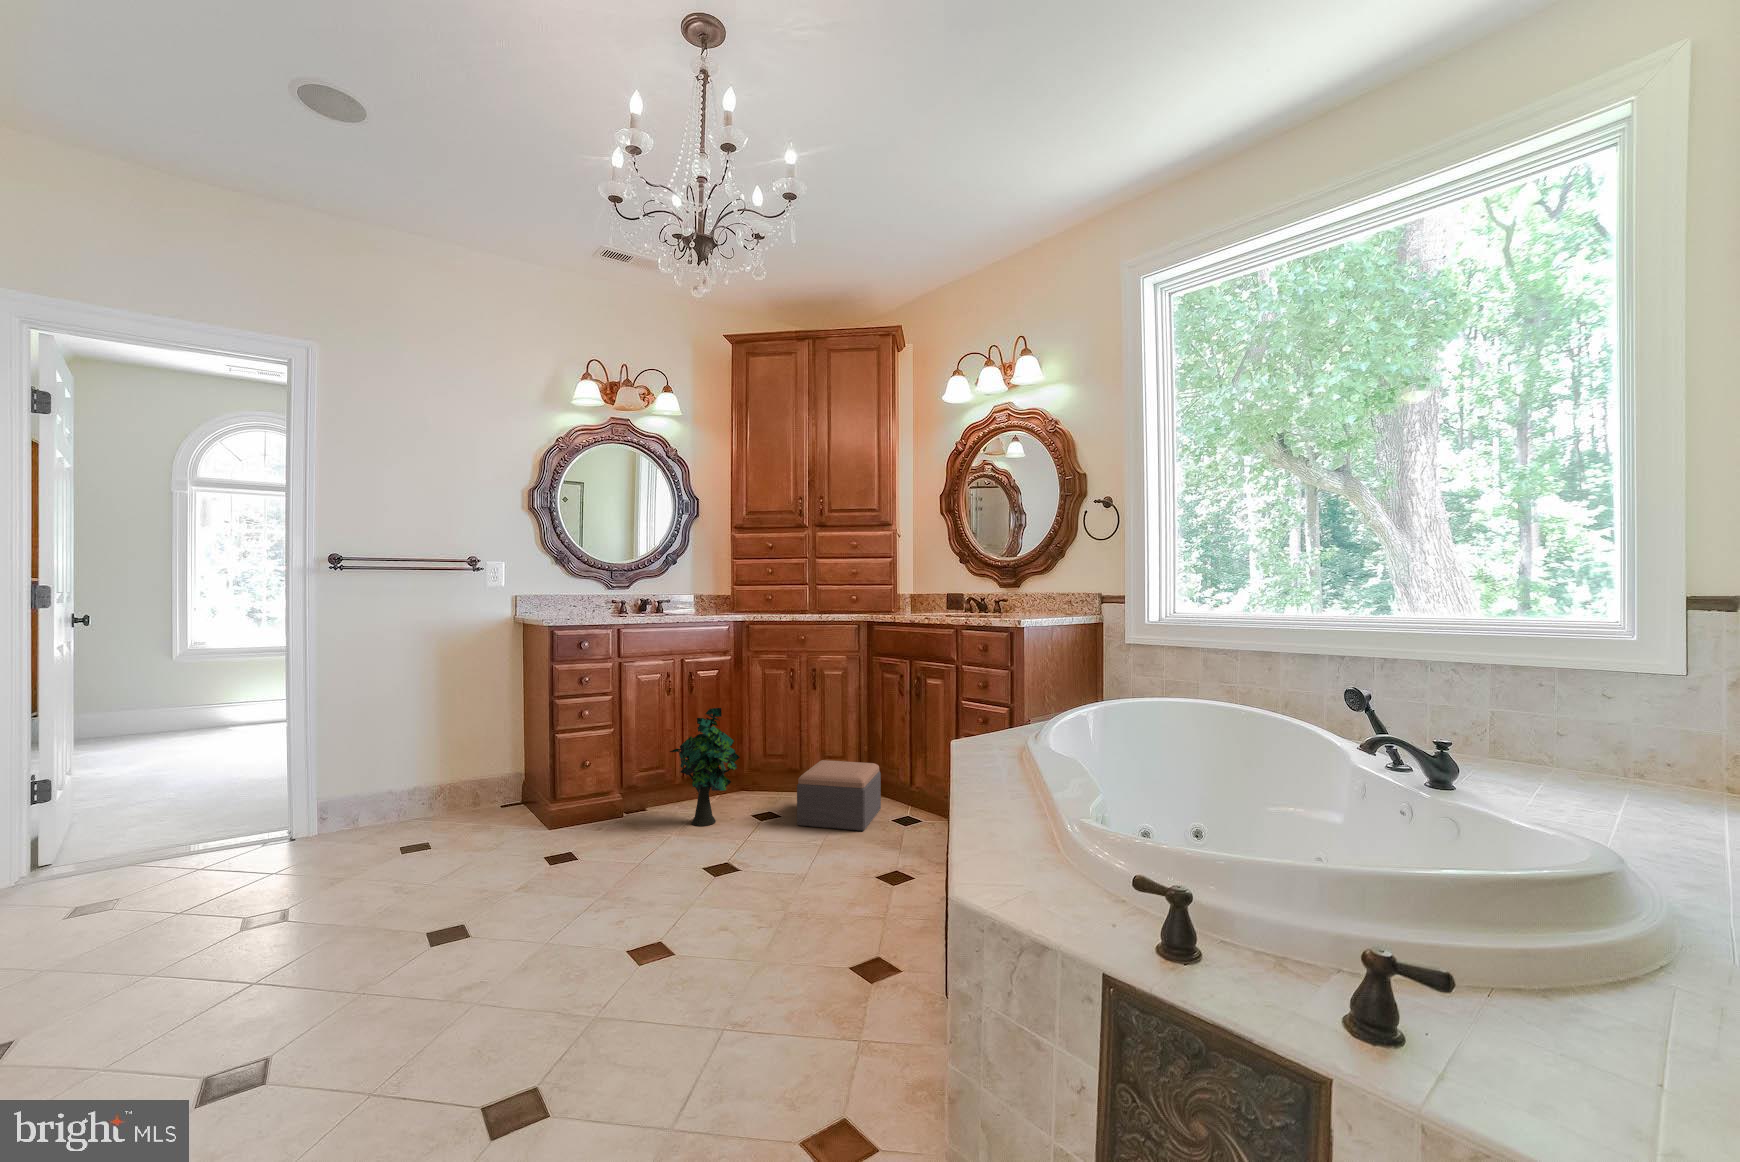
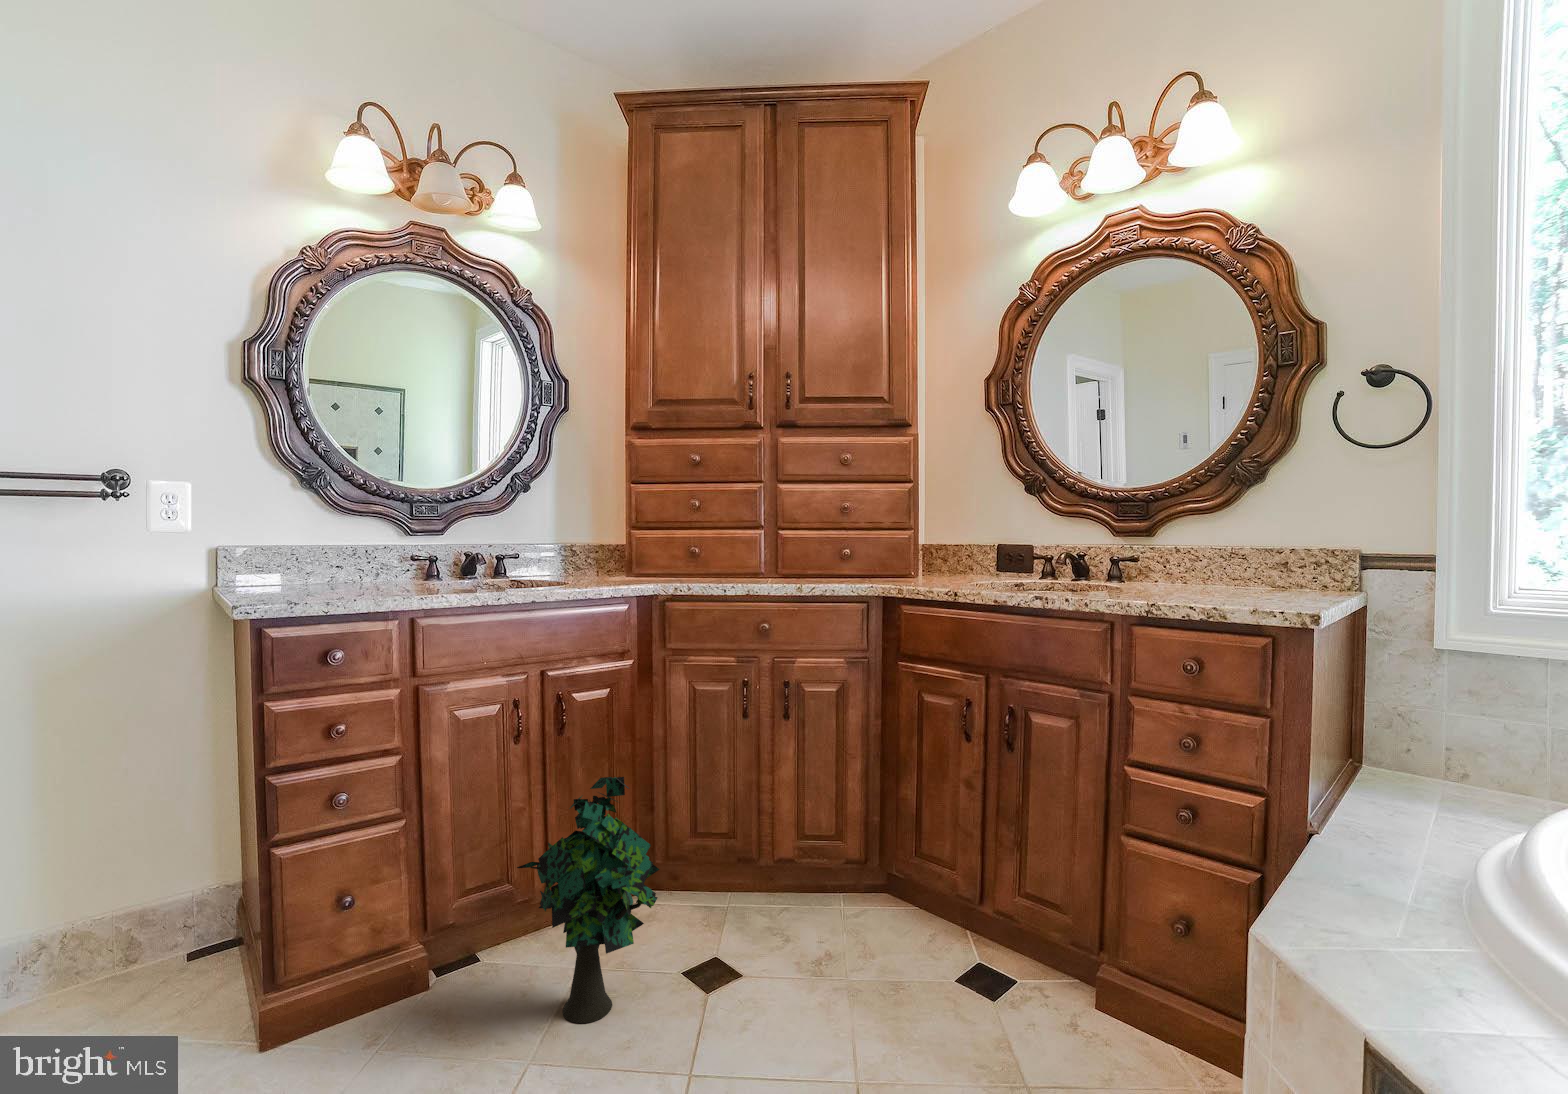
footstool: present [797,760,881,831] -> none [780,861,925,1032]

